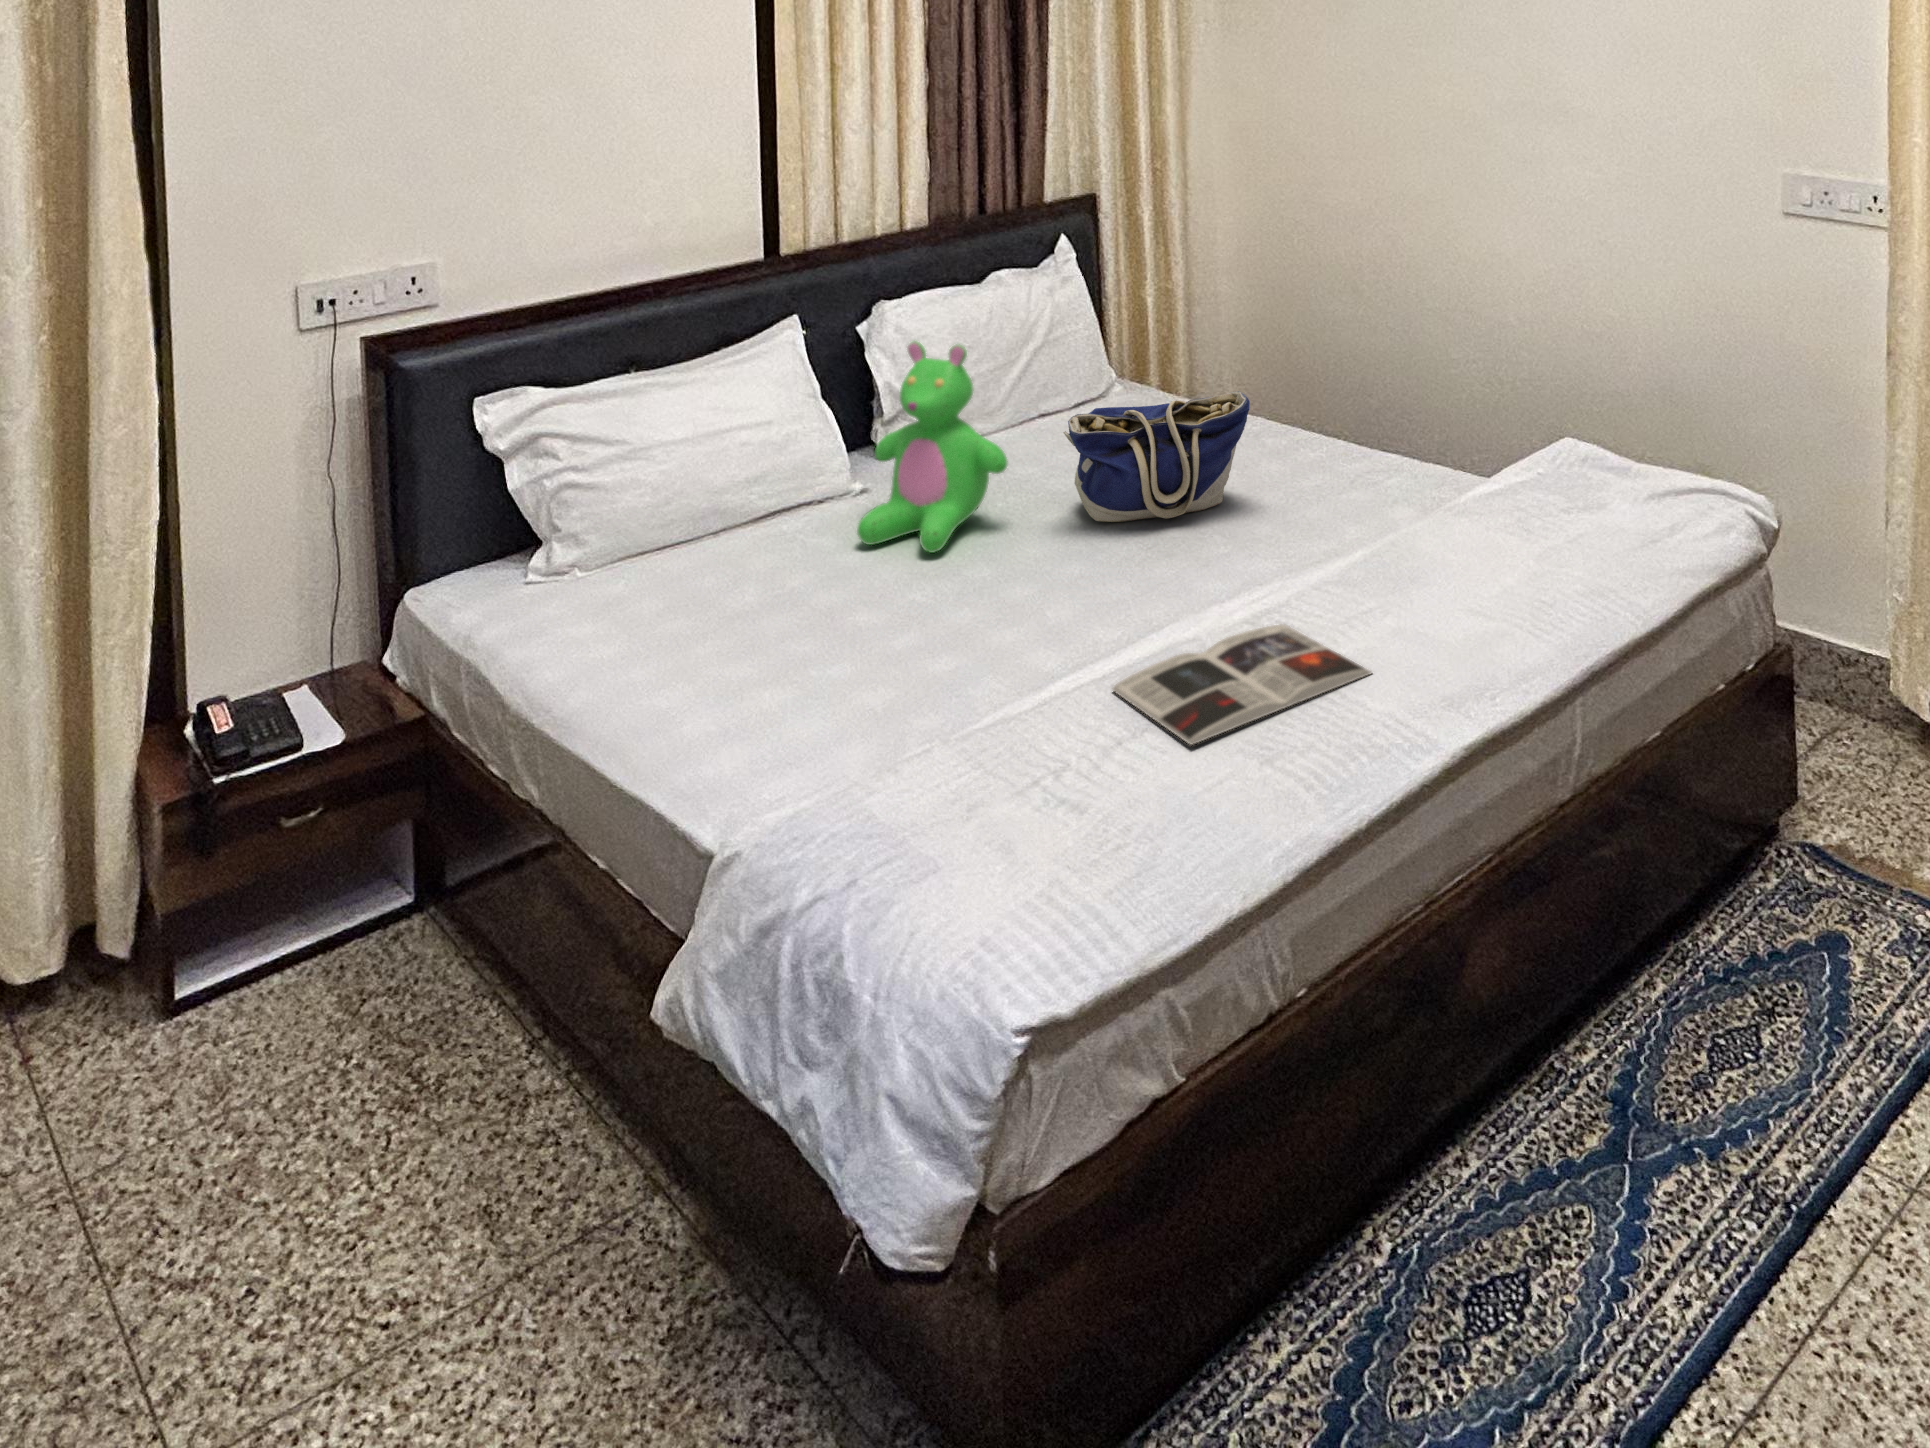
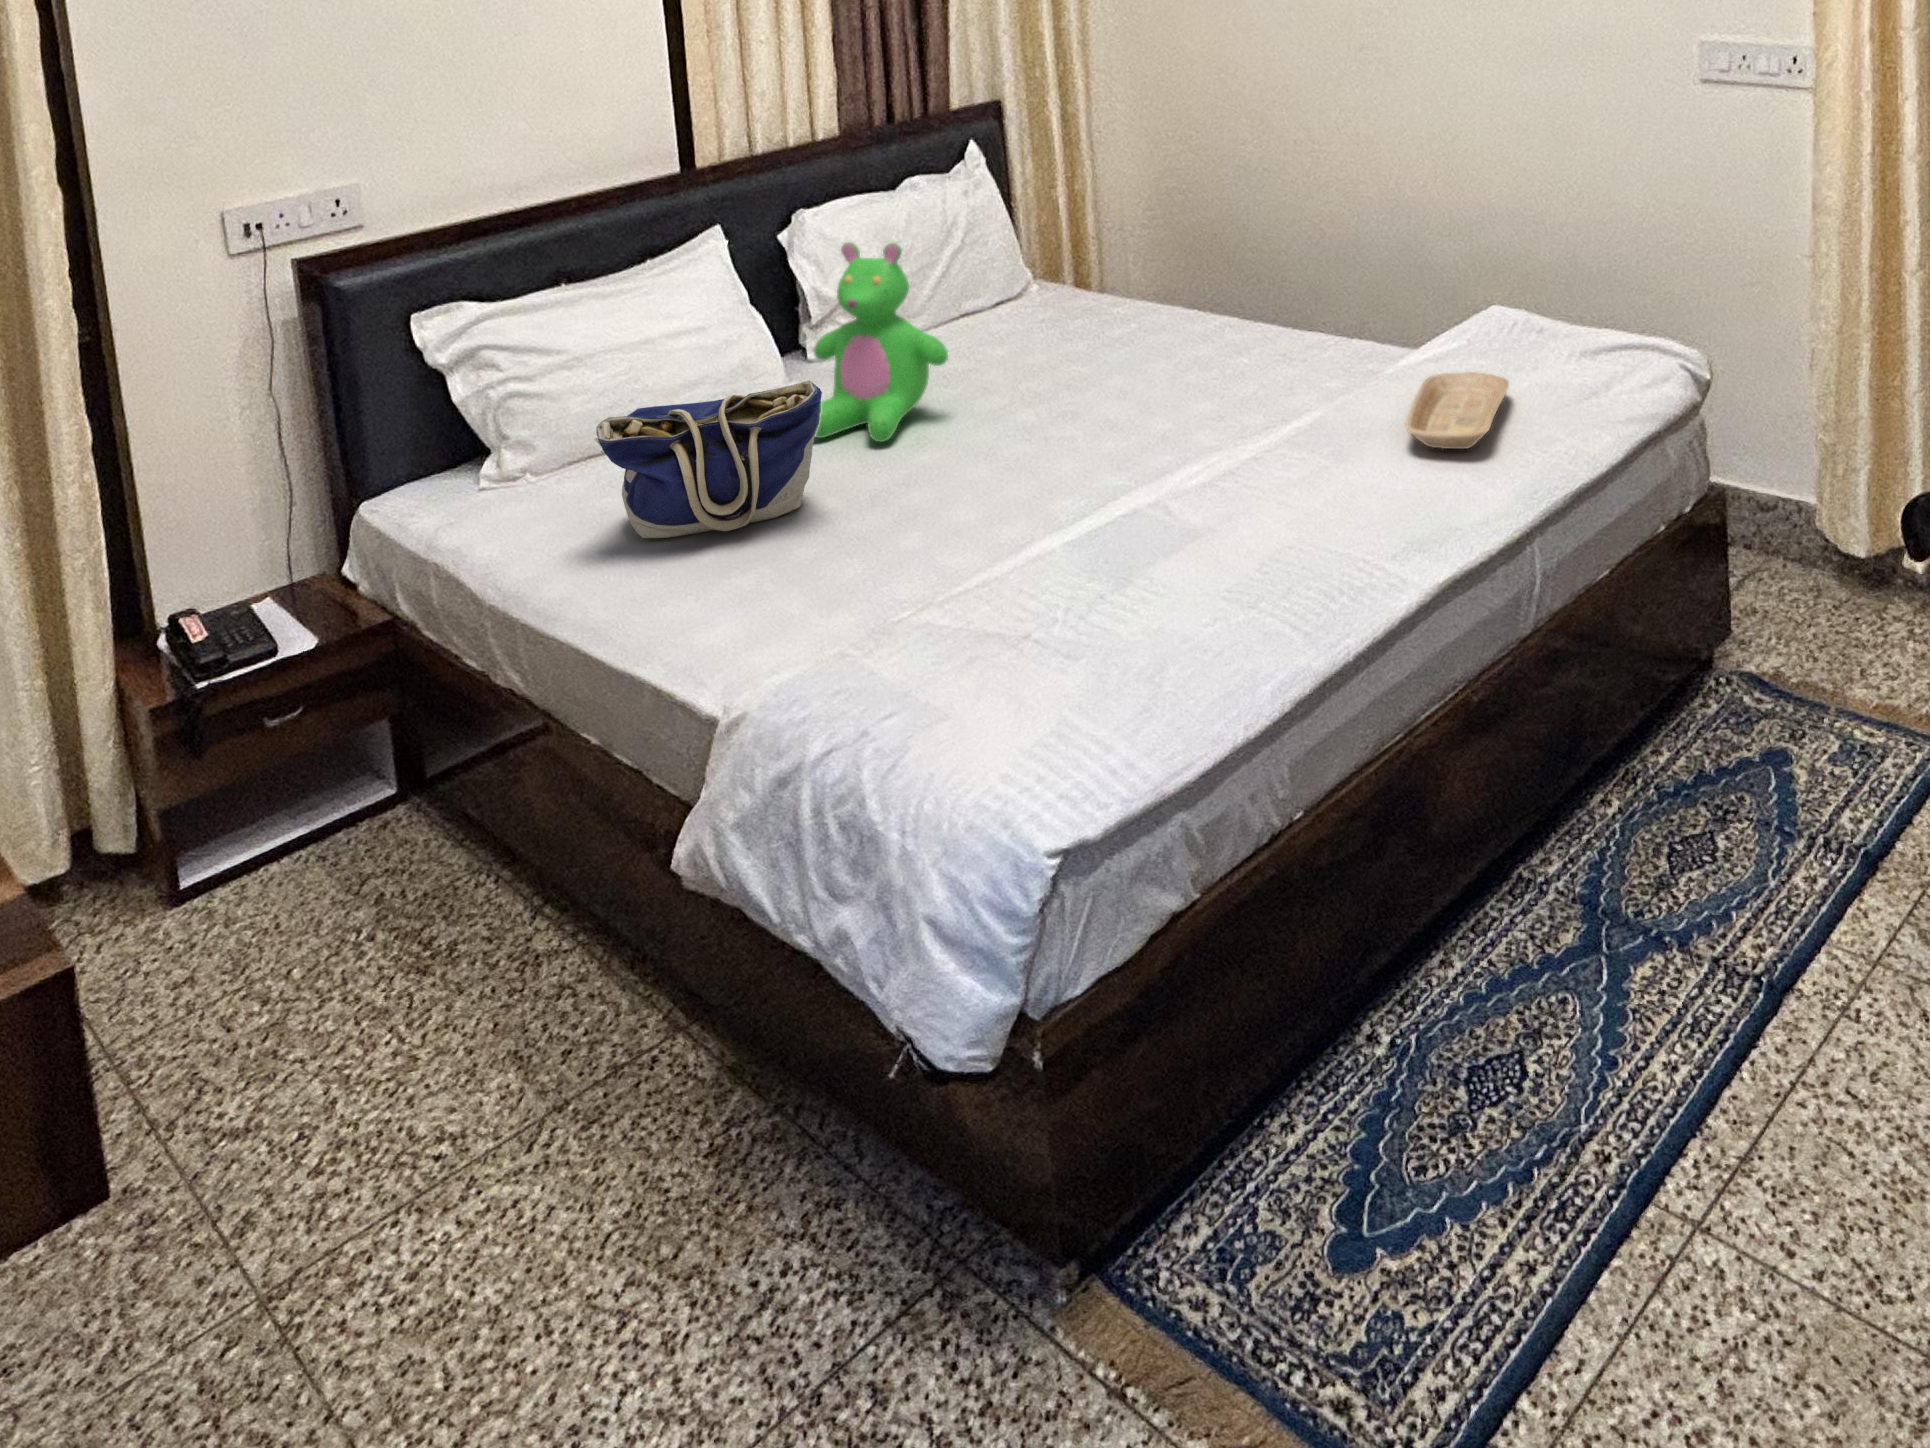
tote bag: present [1063,391,1250,522] -> present [594,381,822,538]
tray: none [1453,510,1566,596] -> present [1405,372,1509,449]
magazine: present [1112,625,1371,745] -> none [1087,485,1341,594]

